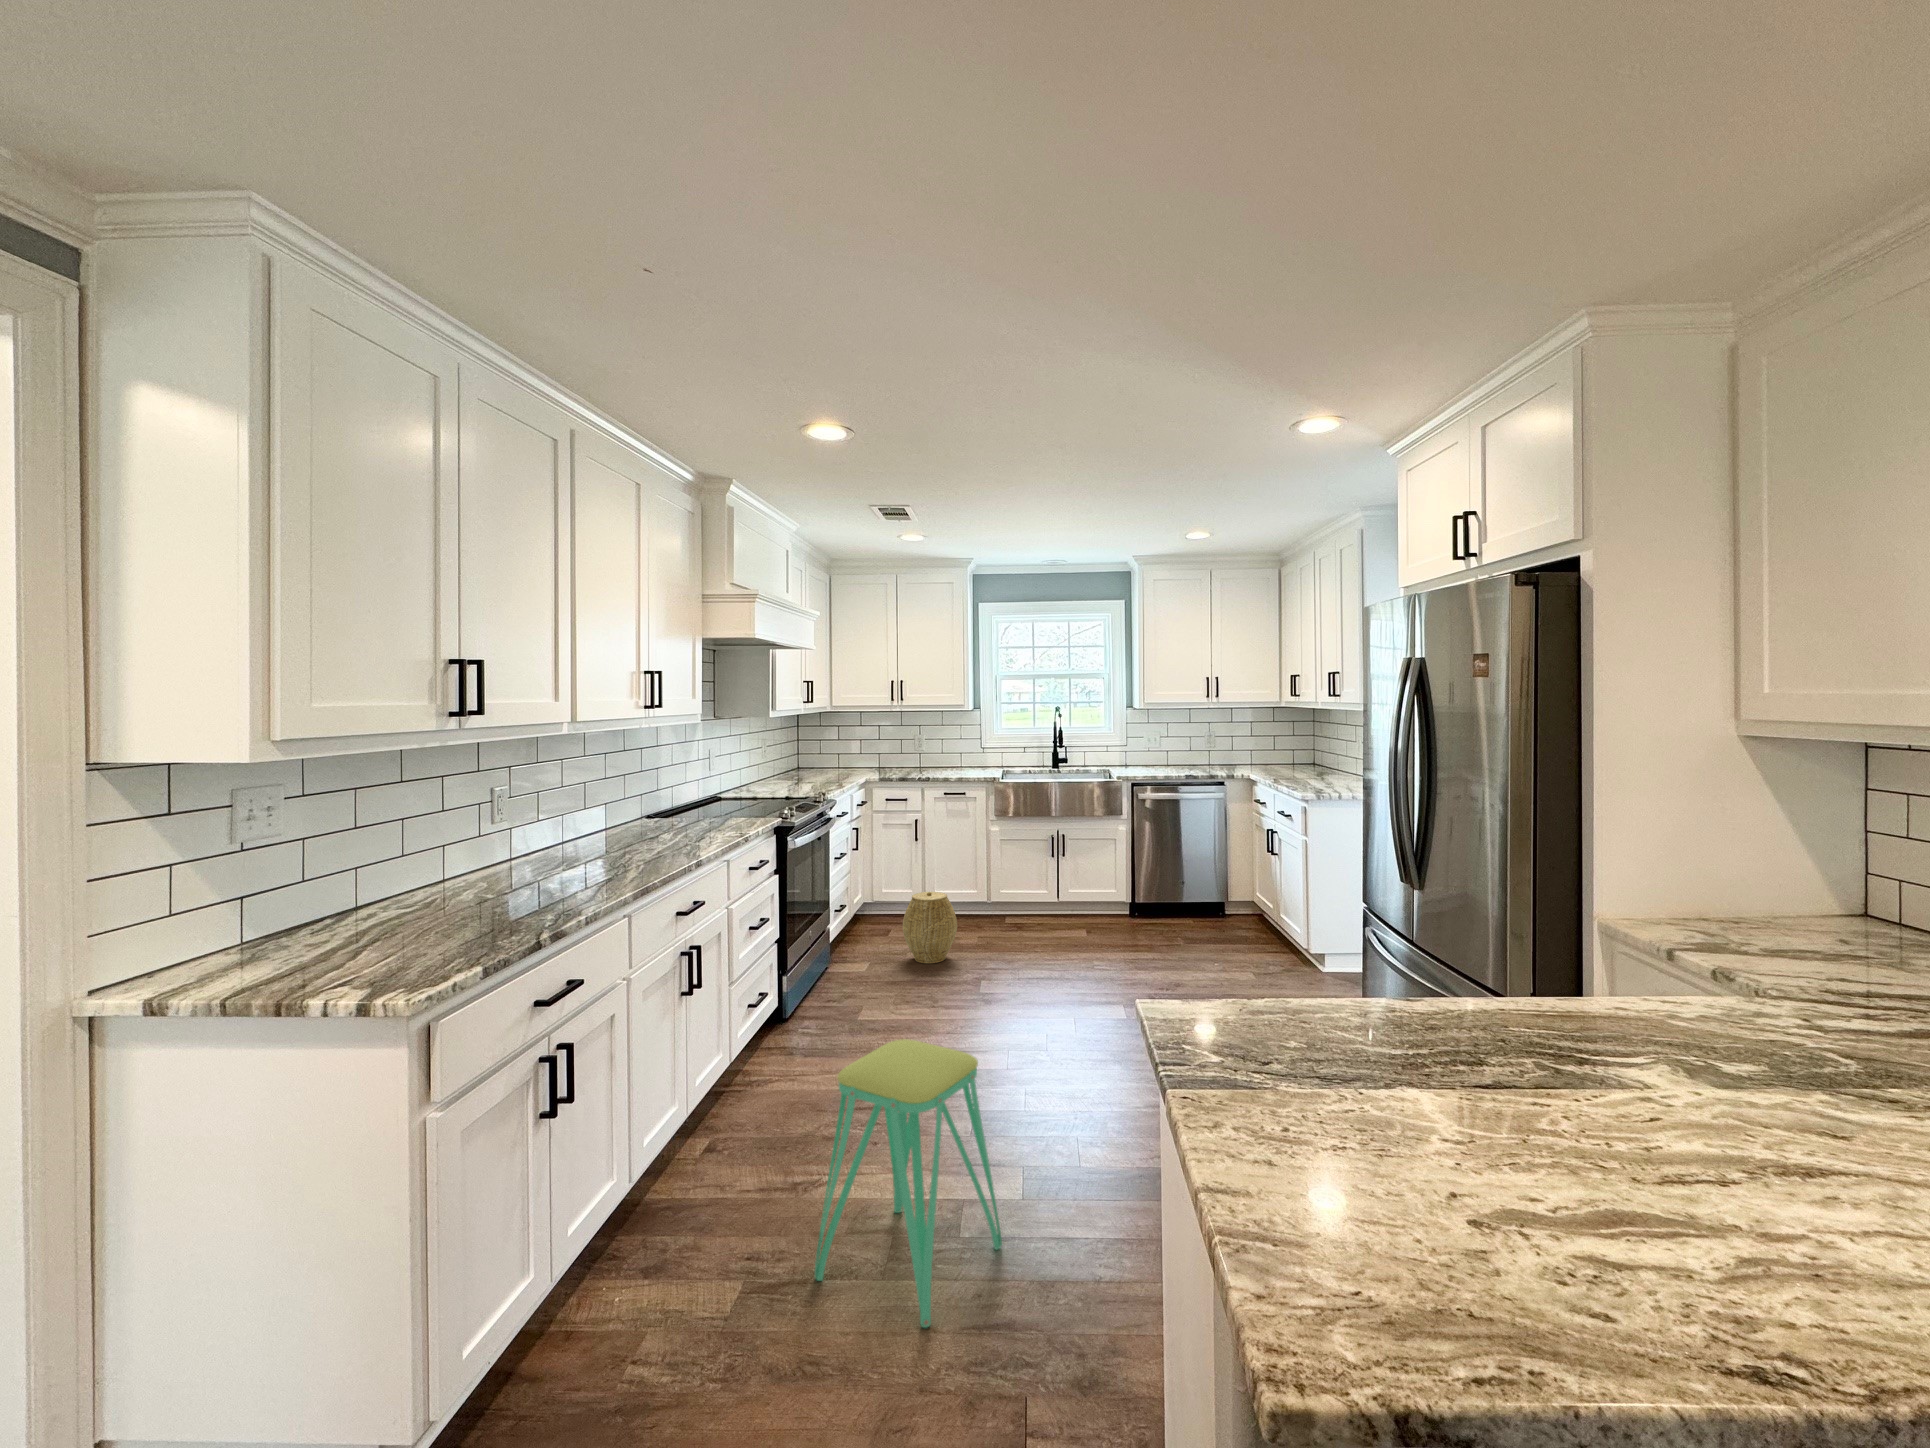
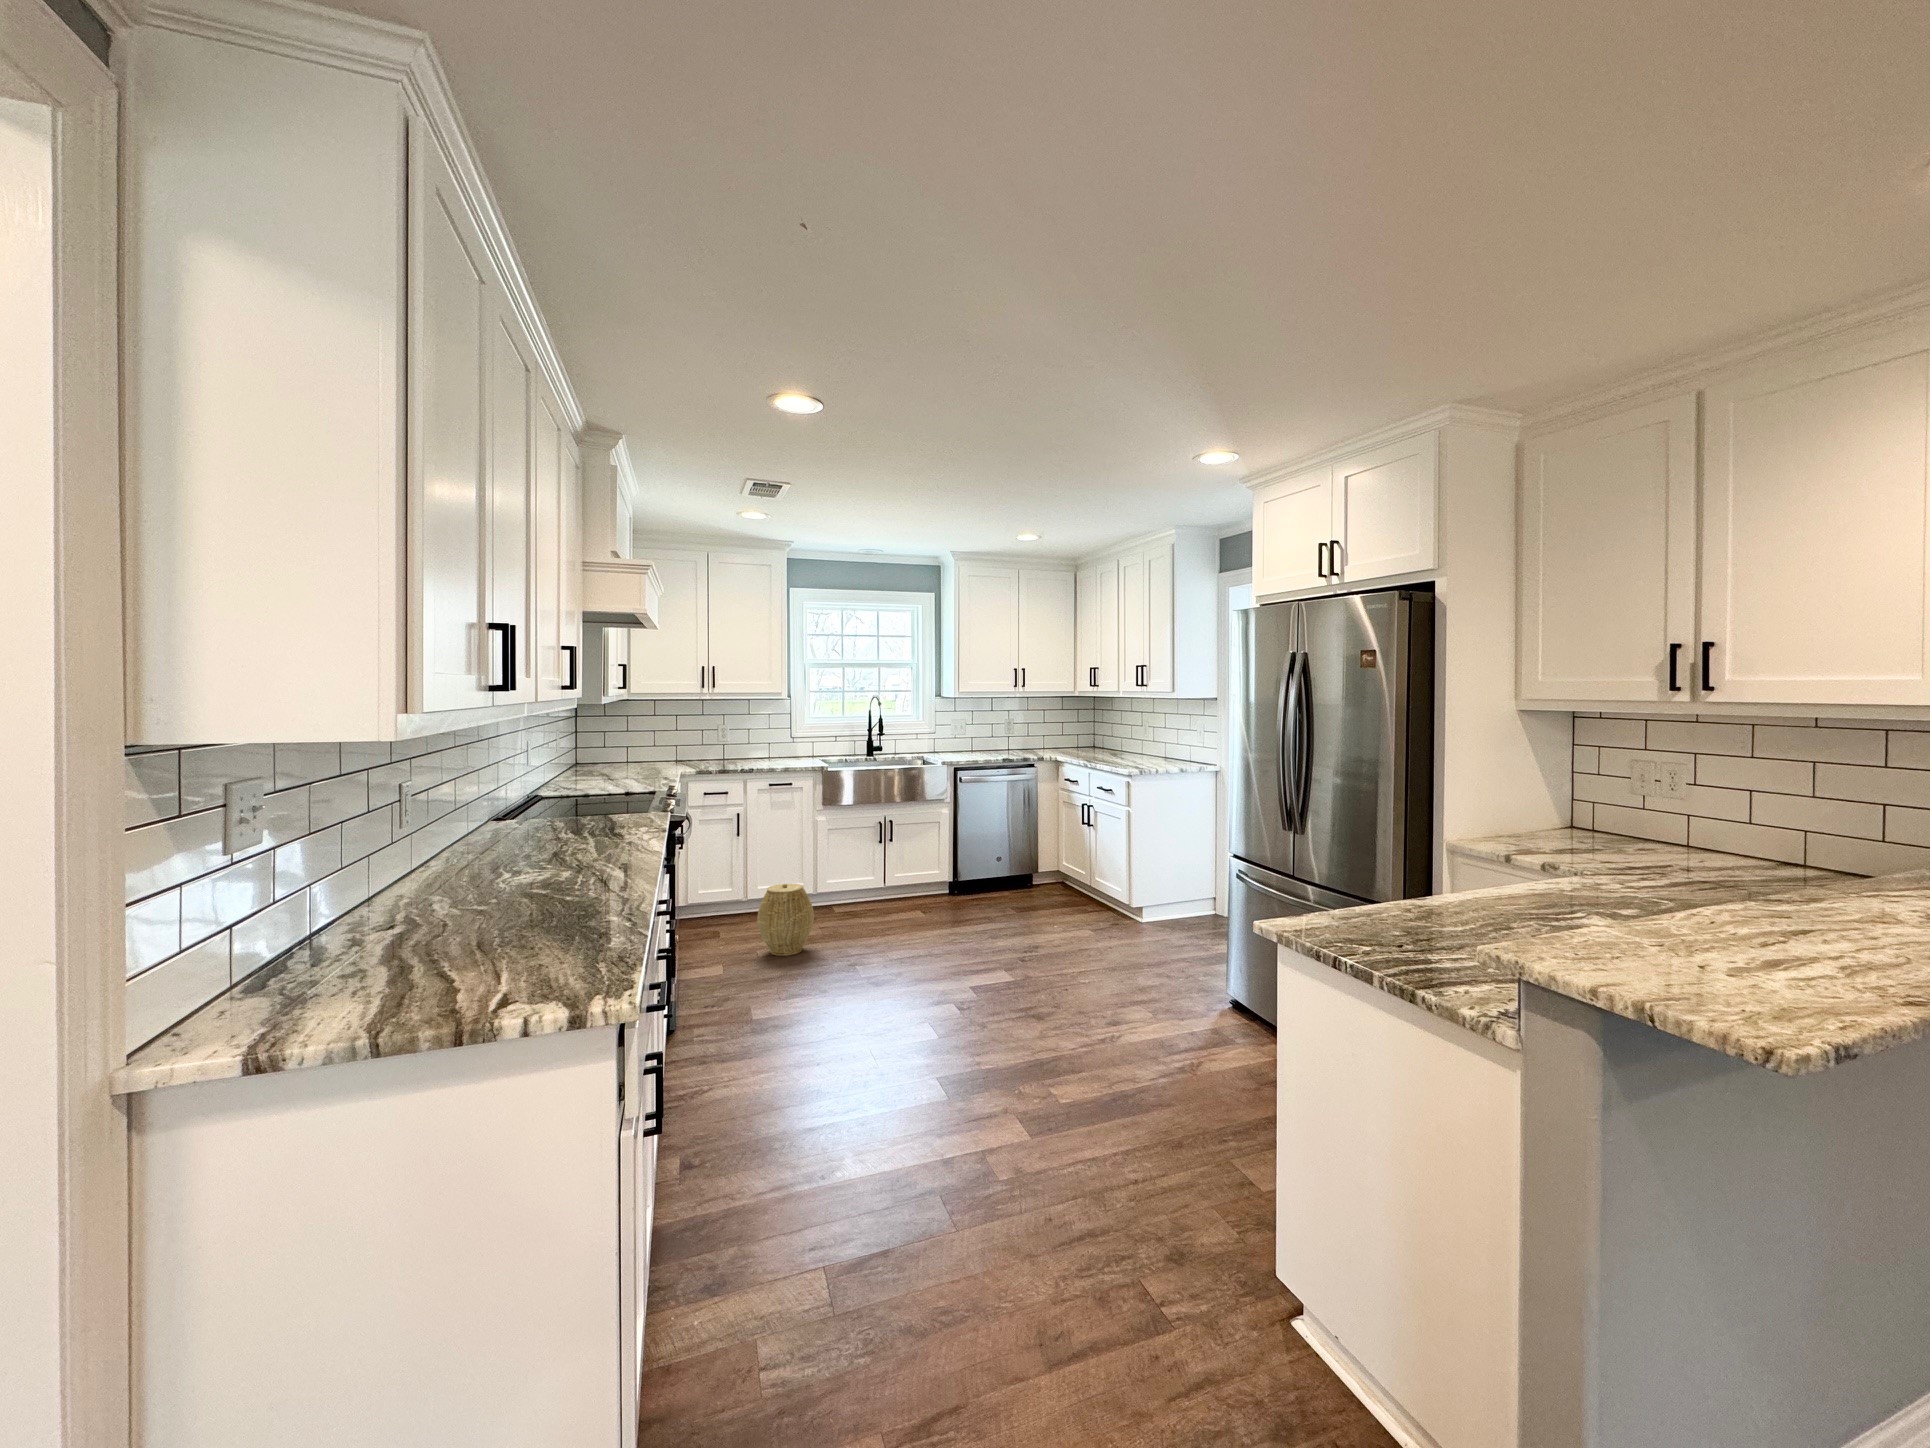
stool: present [814,1039,1002,1328] -> none [887,1005,1035,1249]

